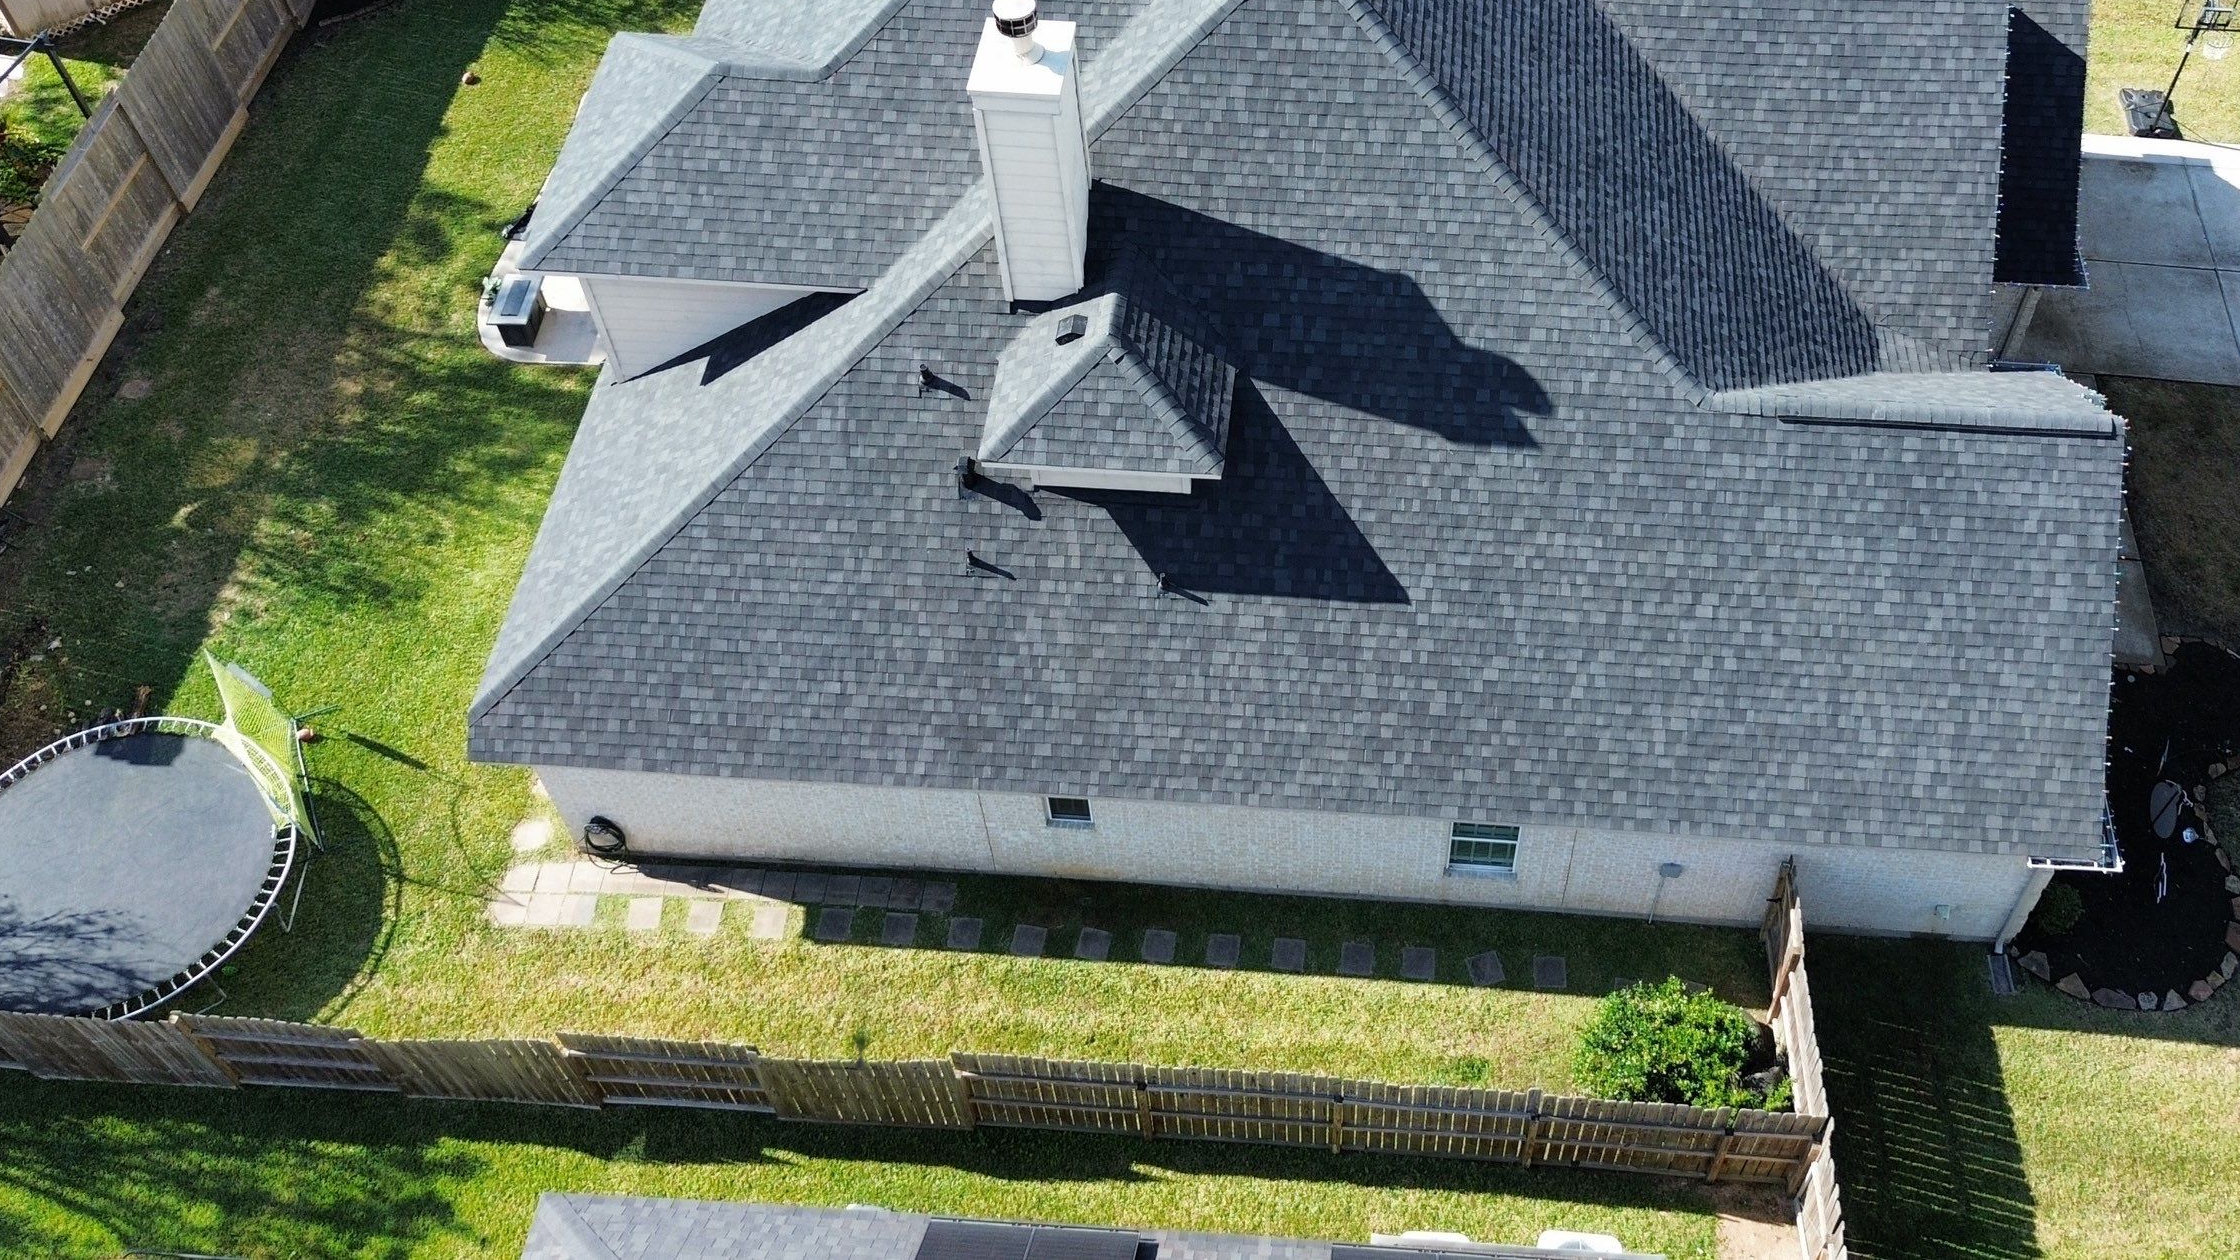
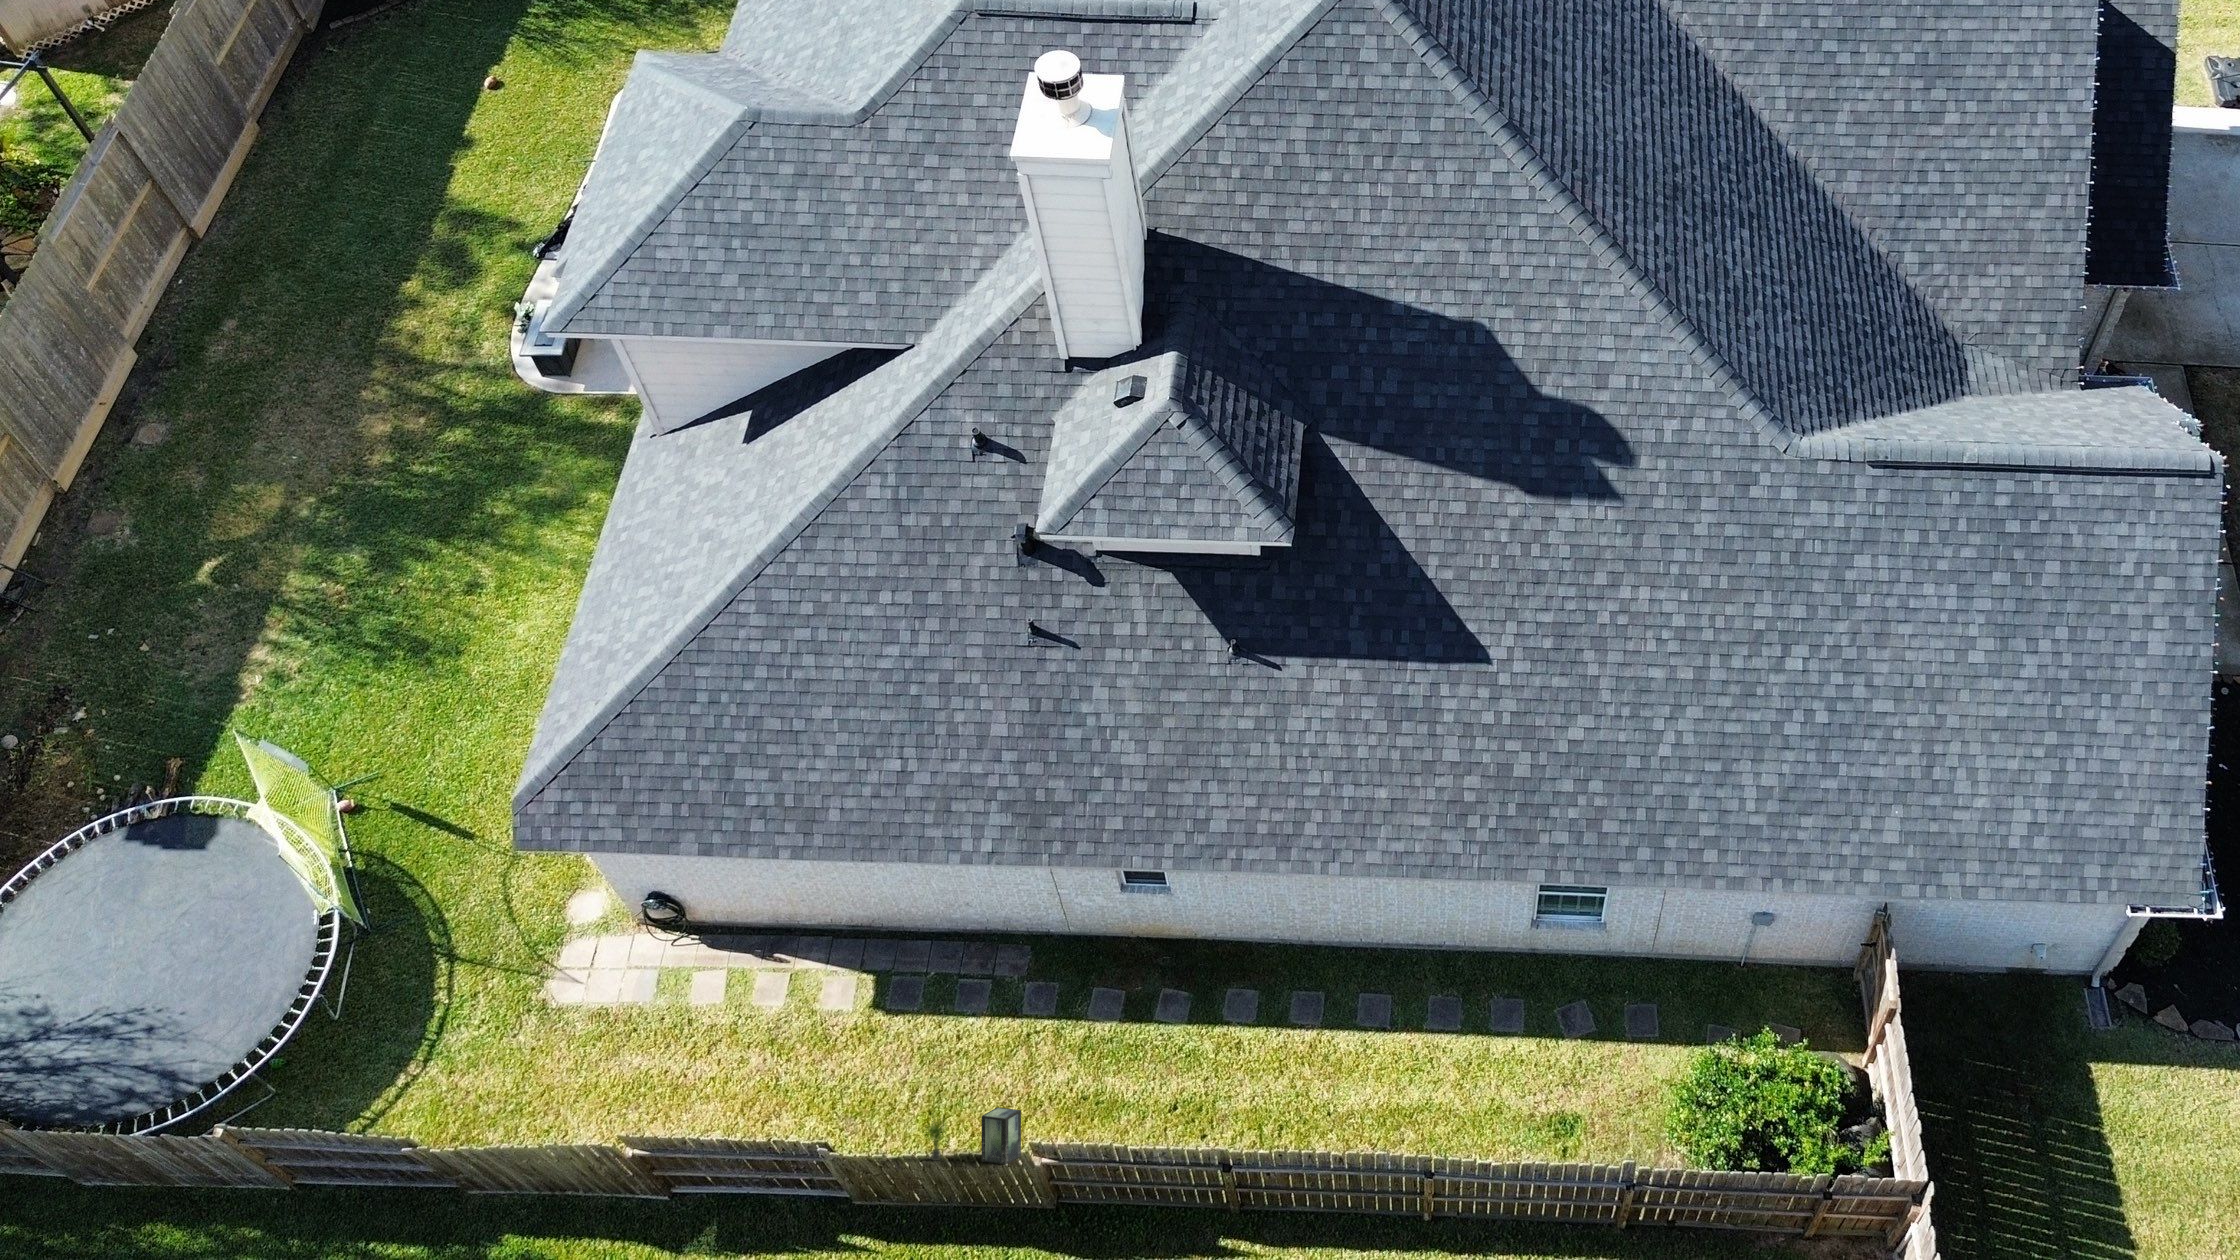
storage box: none [904,1021,943,1076] -> present [981,1107,1021,1165]

